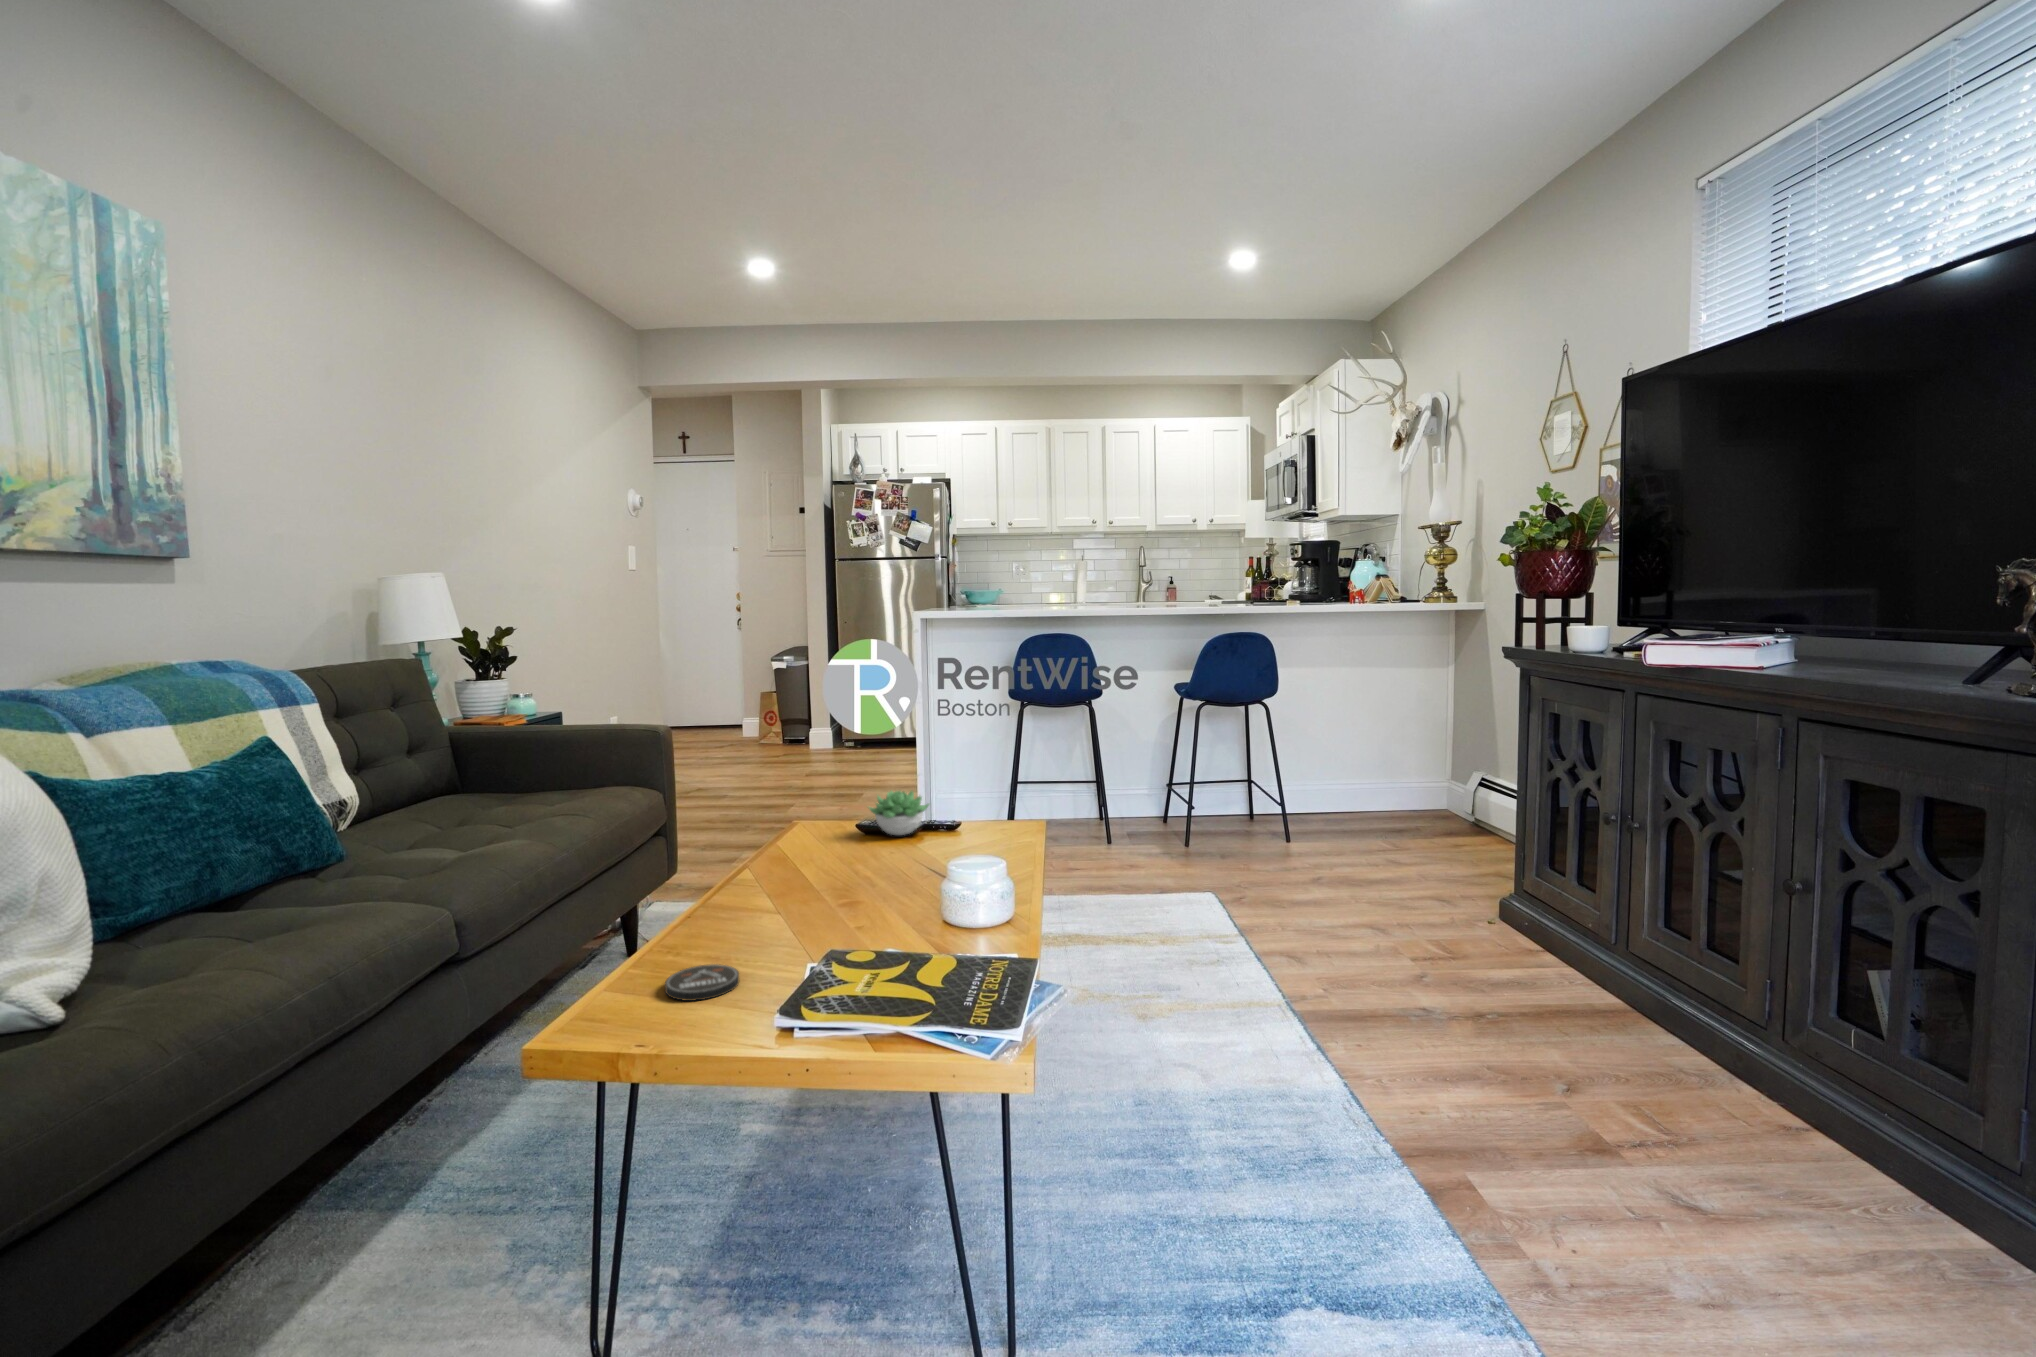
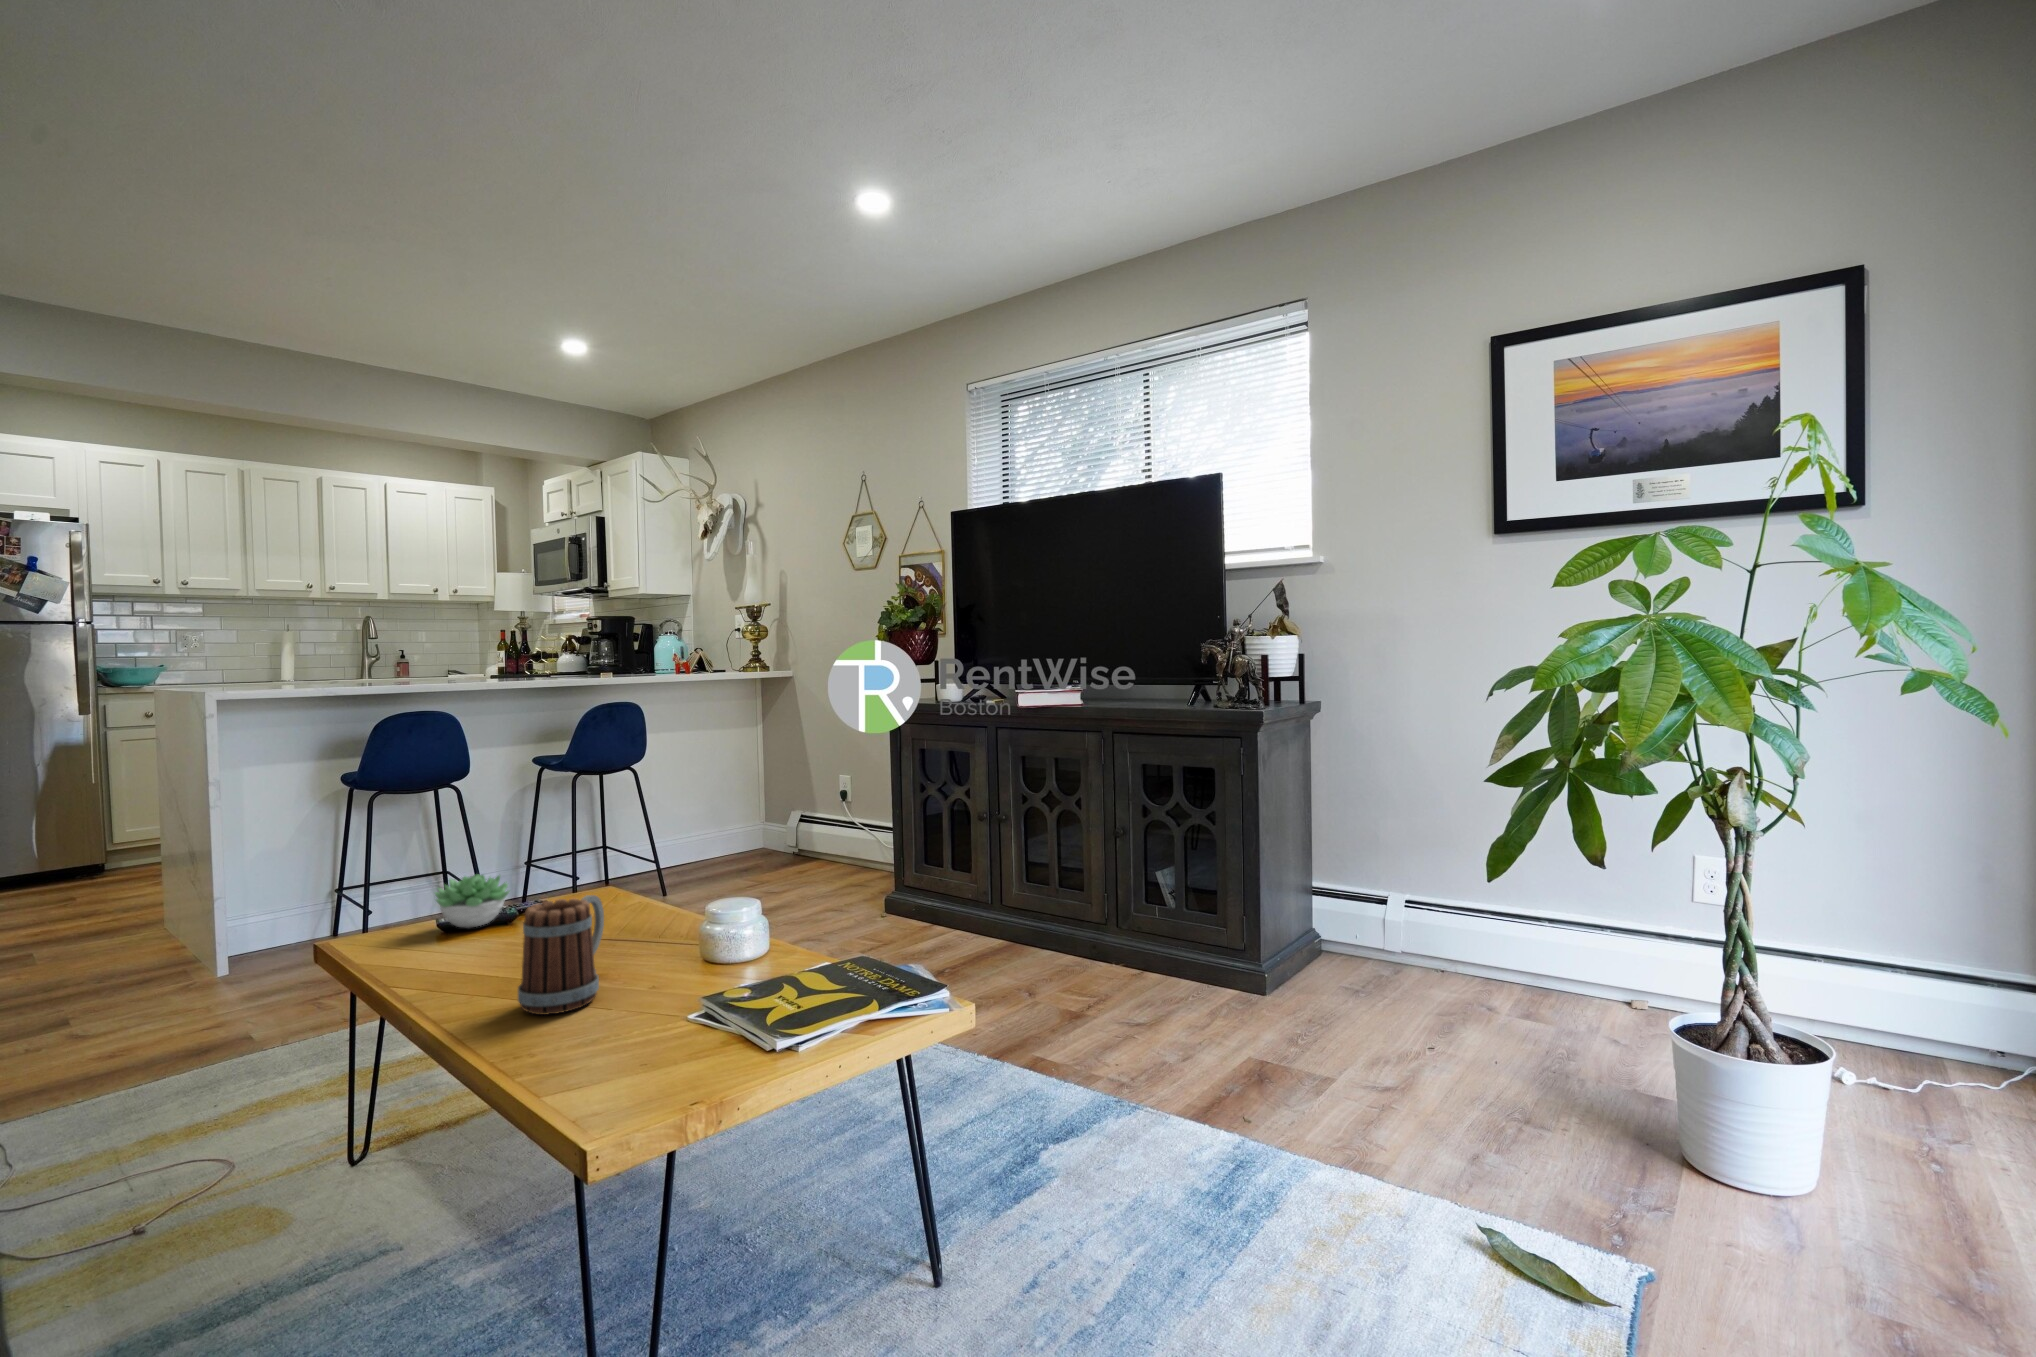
mug: none [752,830,845,932] -> present [518,895,604,1015]
coaster: present [665,964,739,1001] -> none [570,1034,655,1074]

